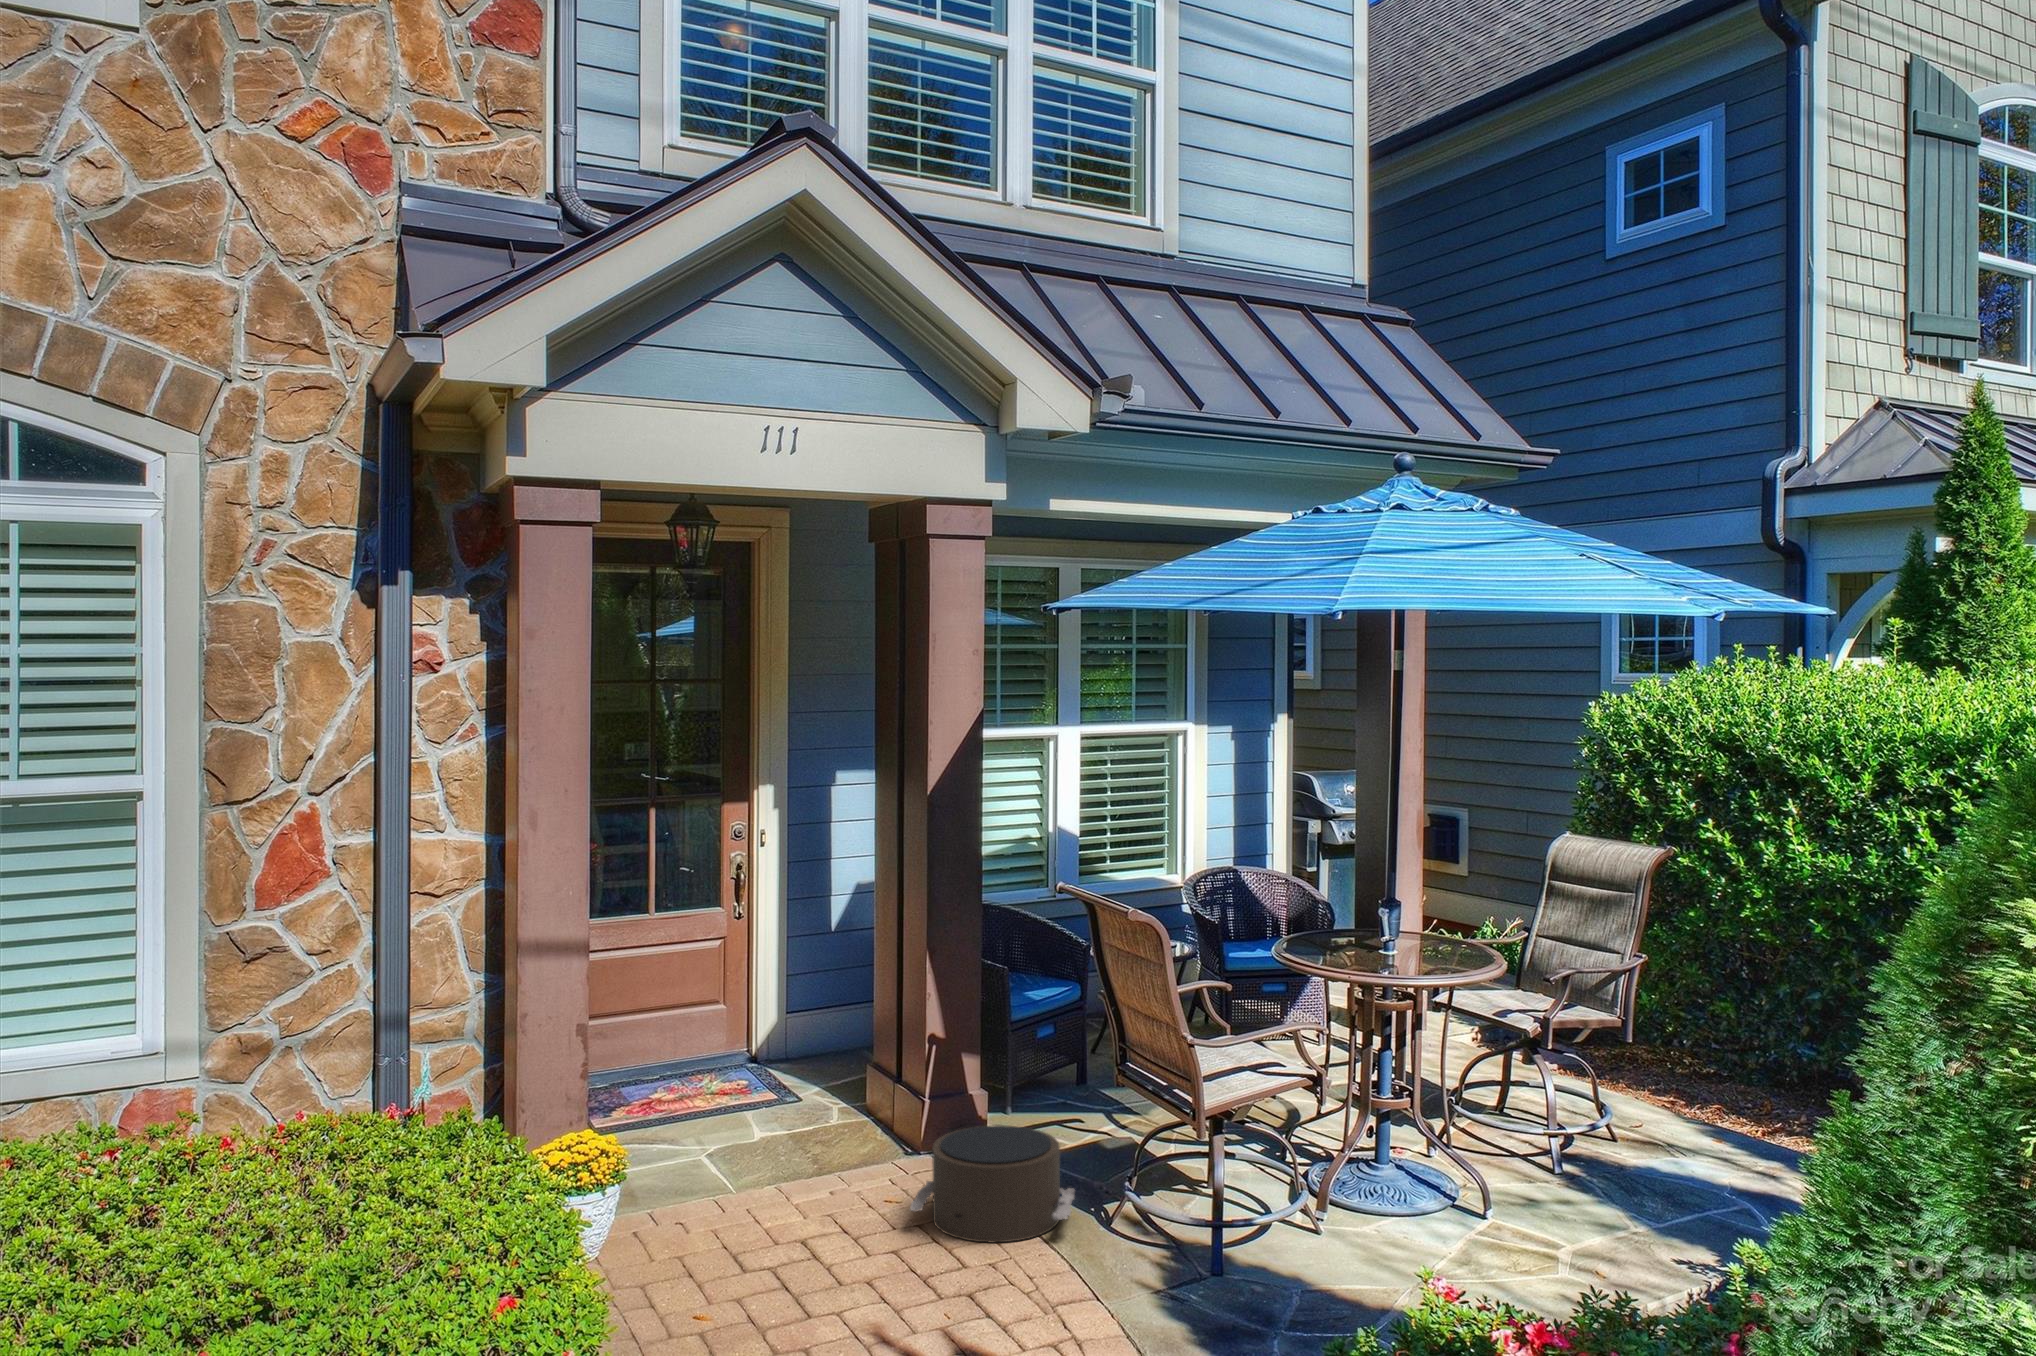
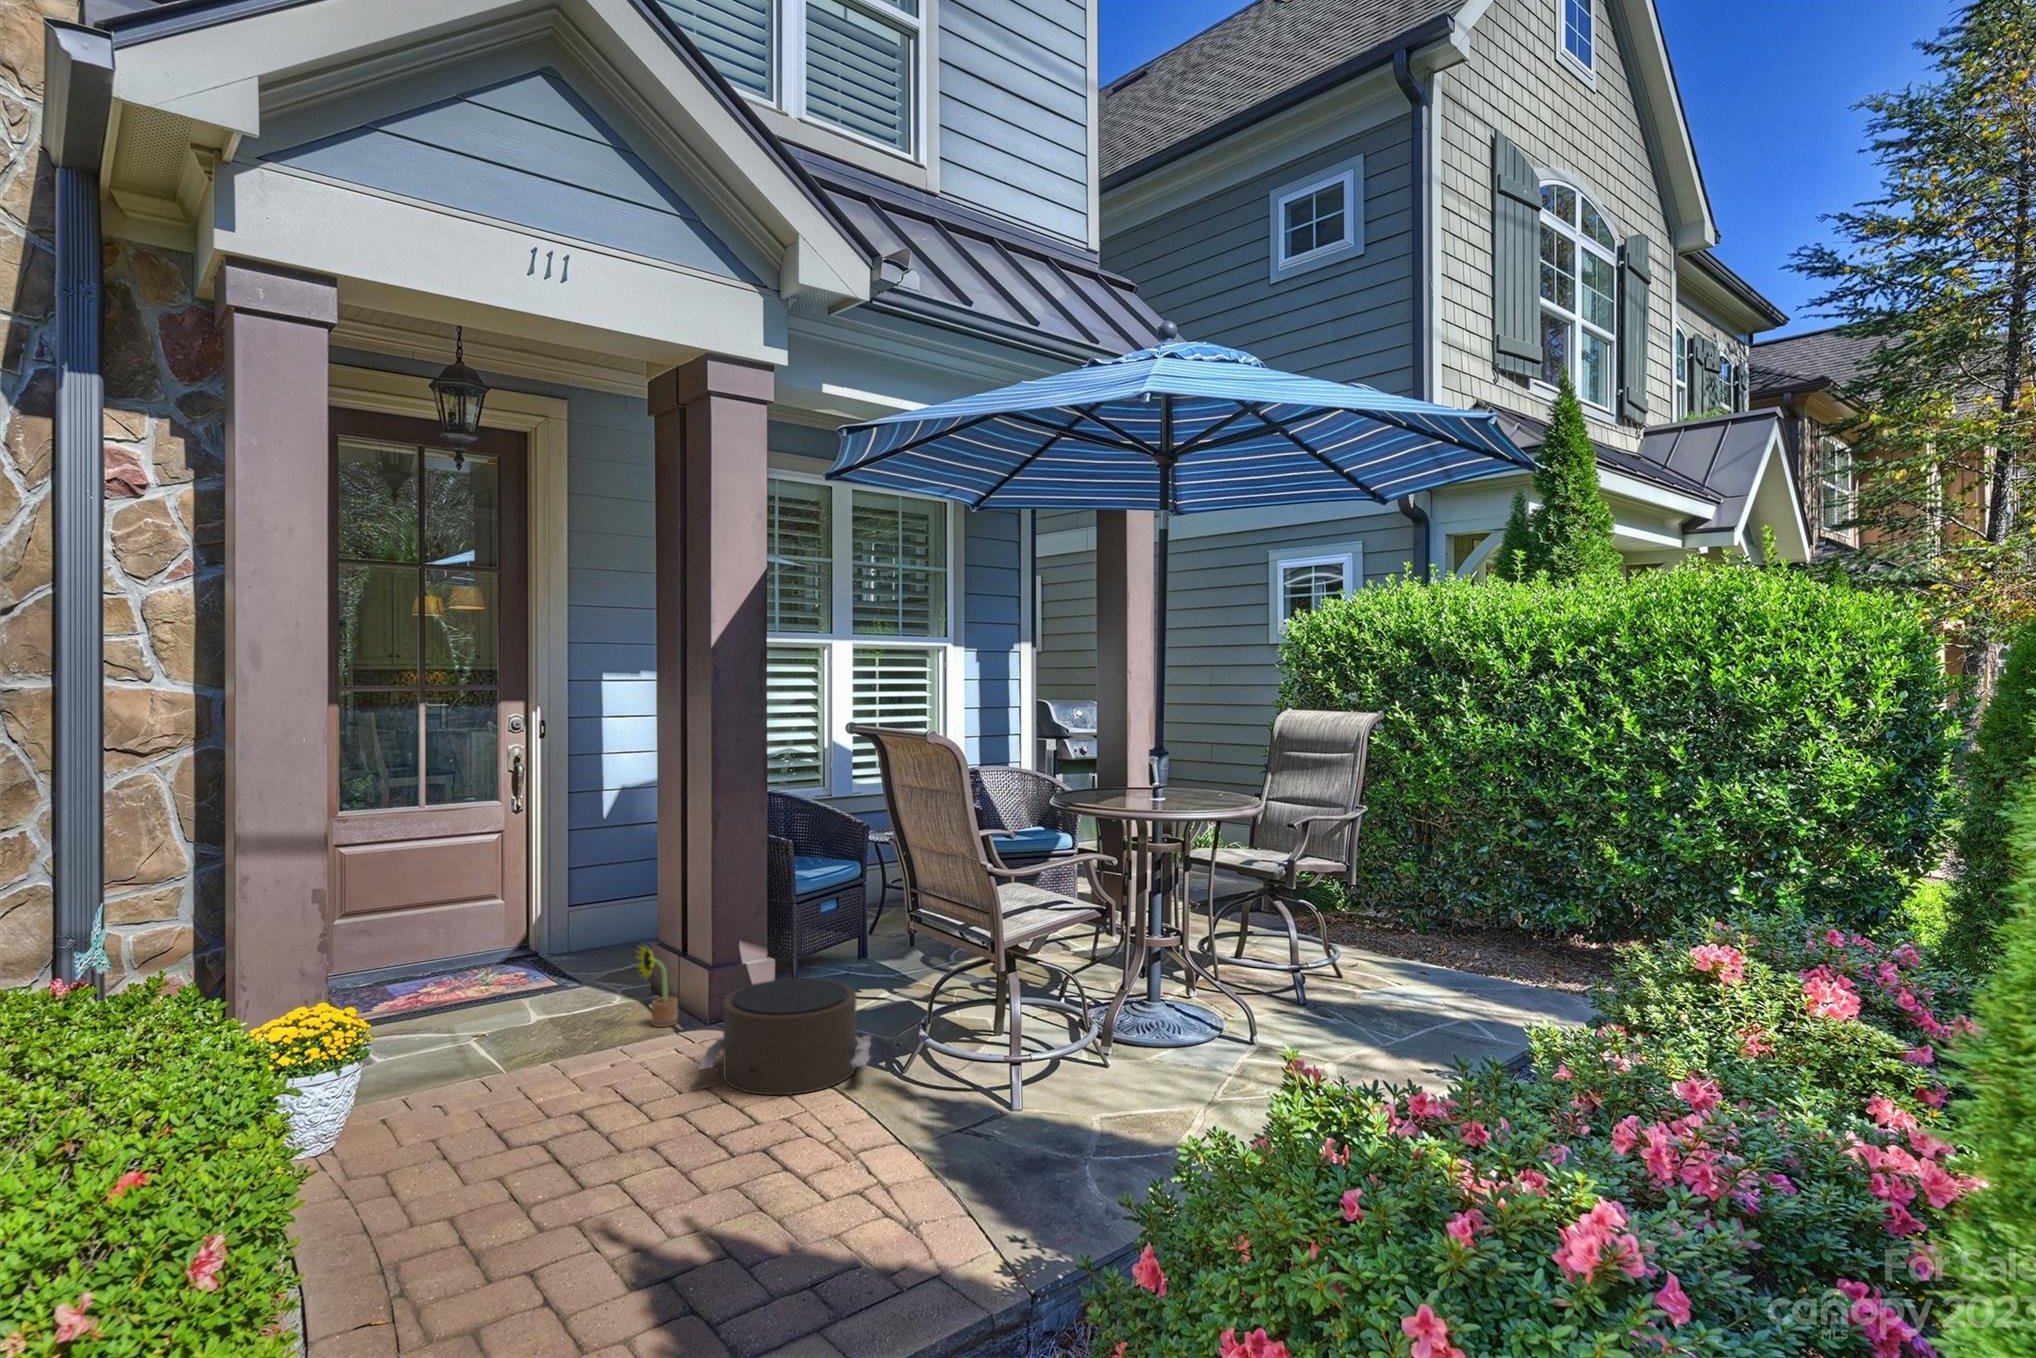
decorative plant: none [851,1079,892,1164] -> present [636,945,678,1027]

